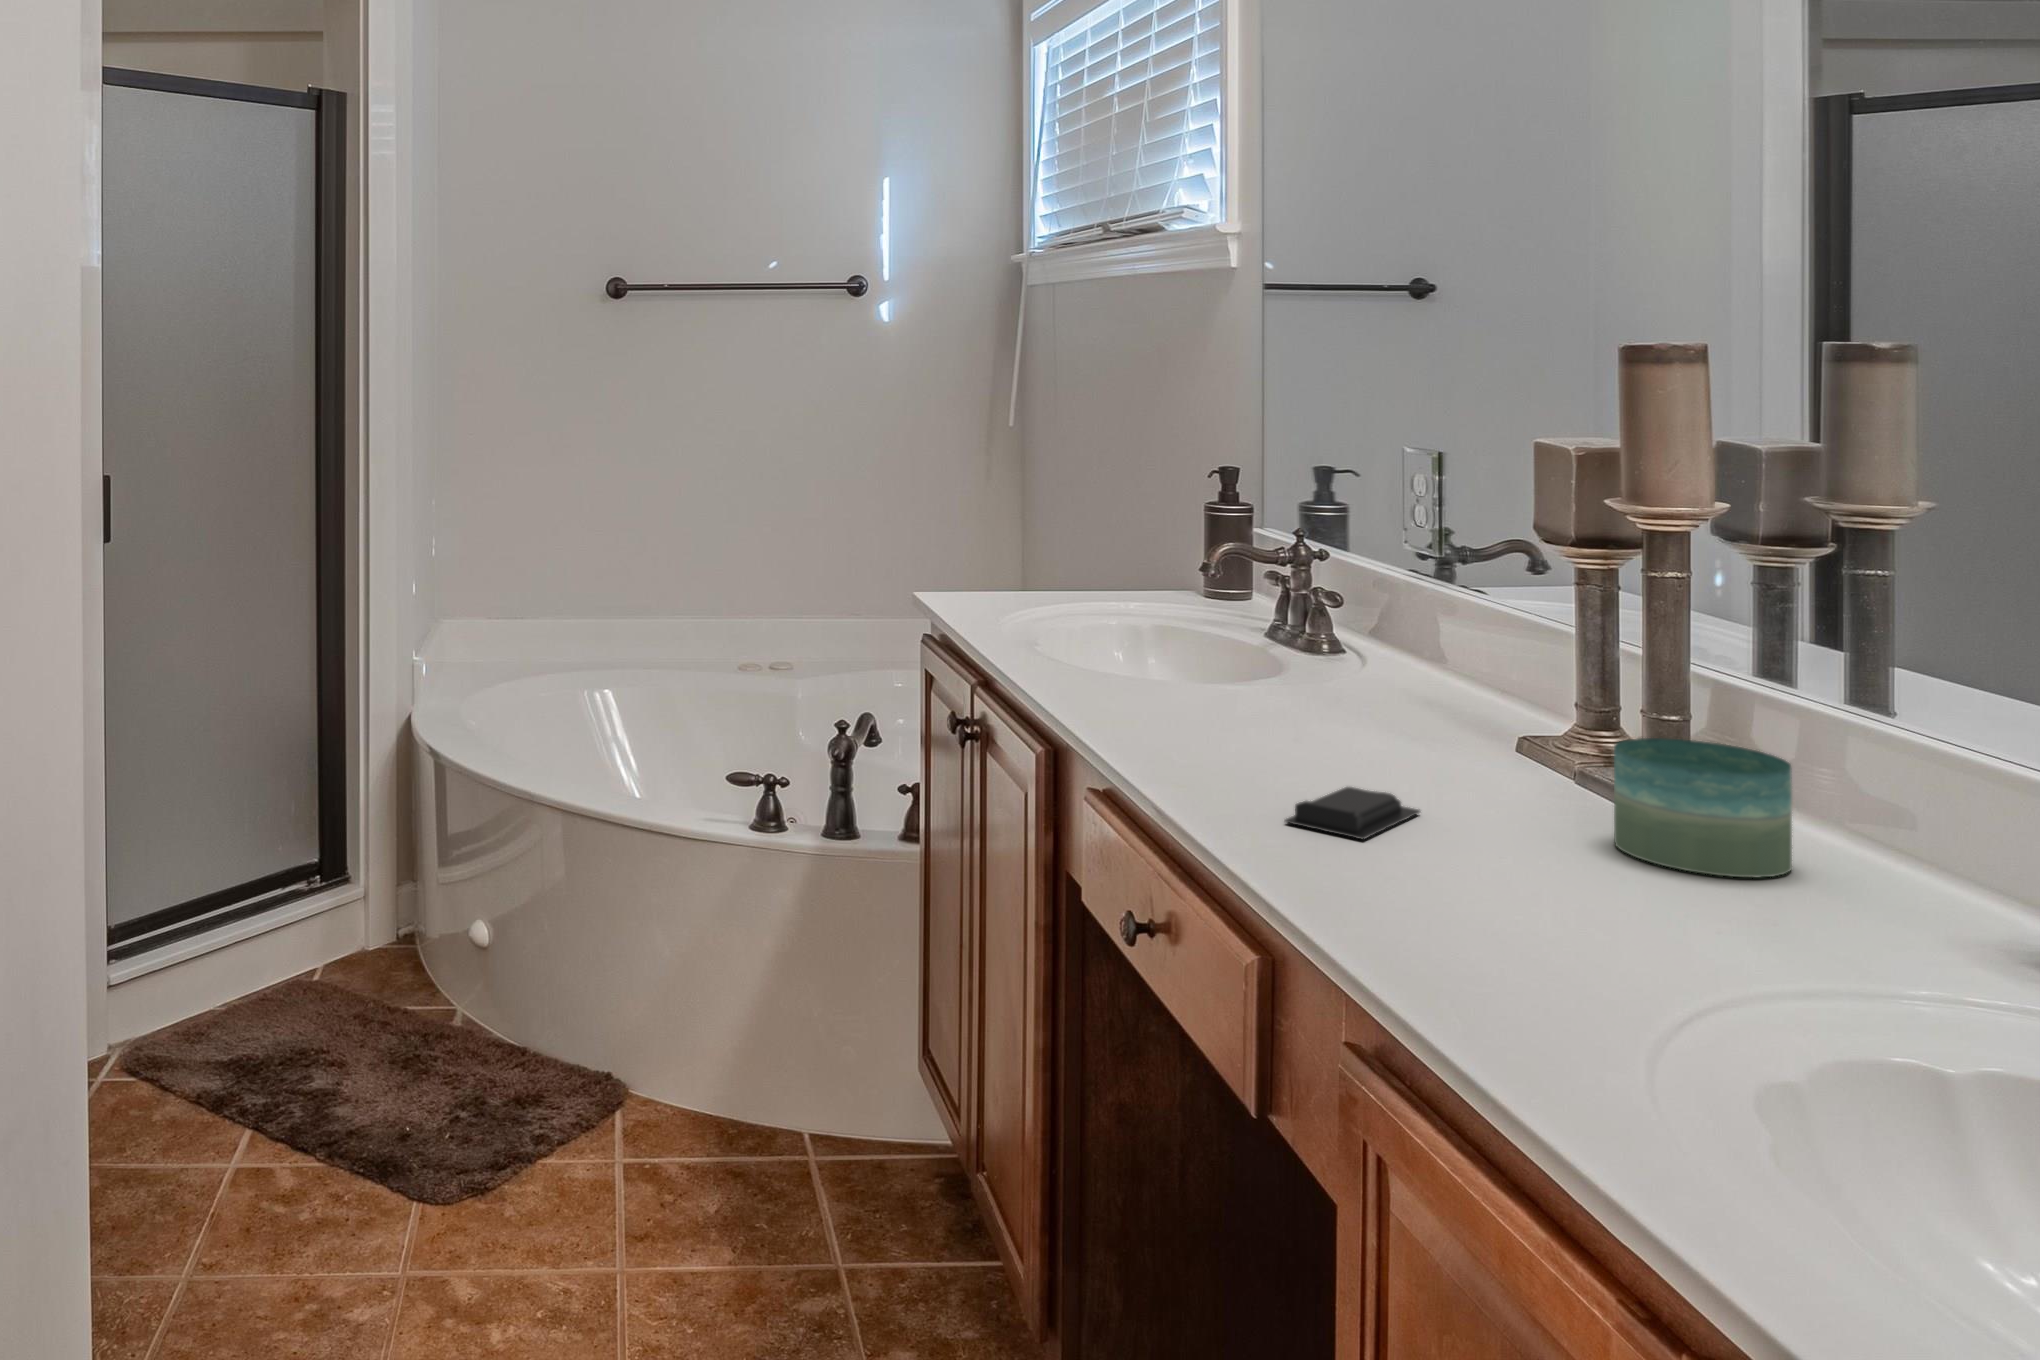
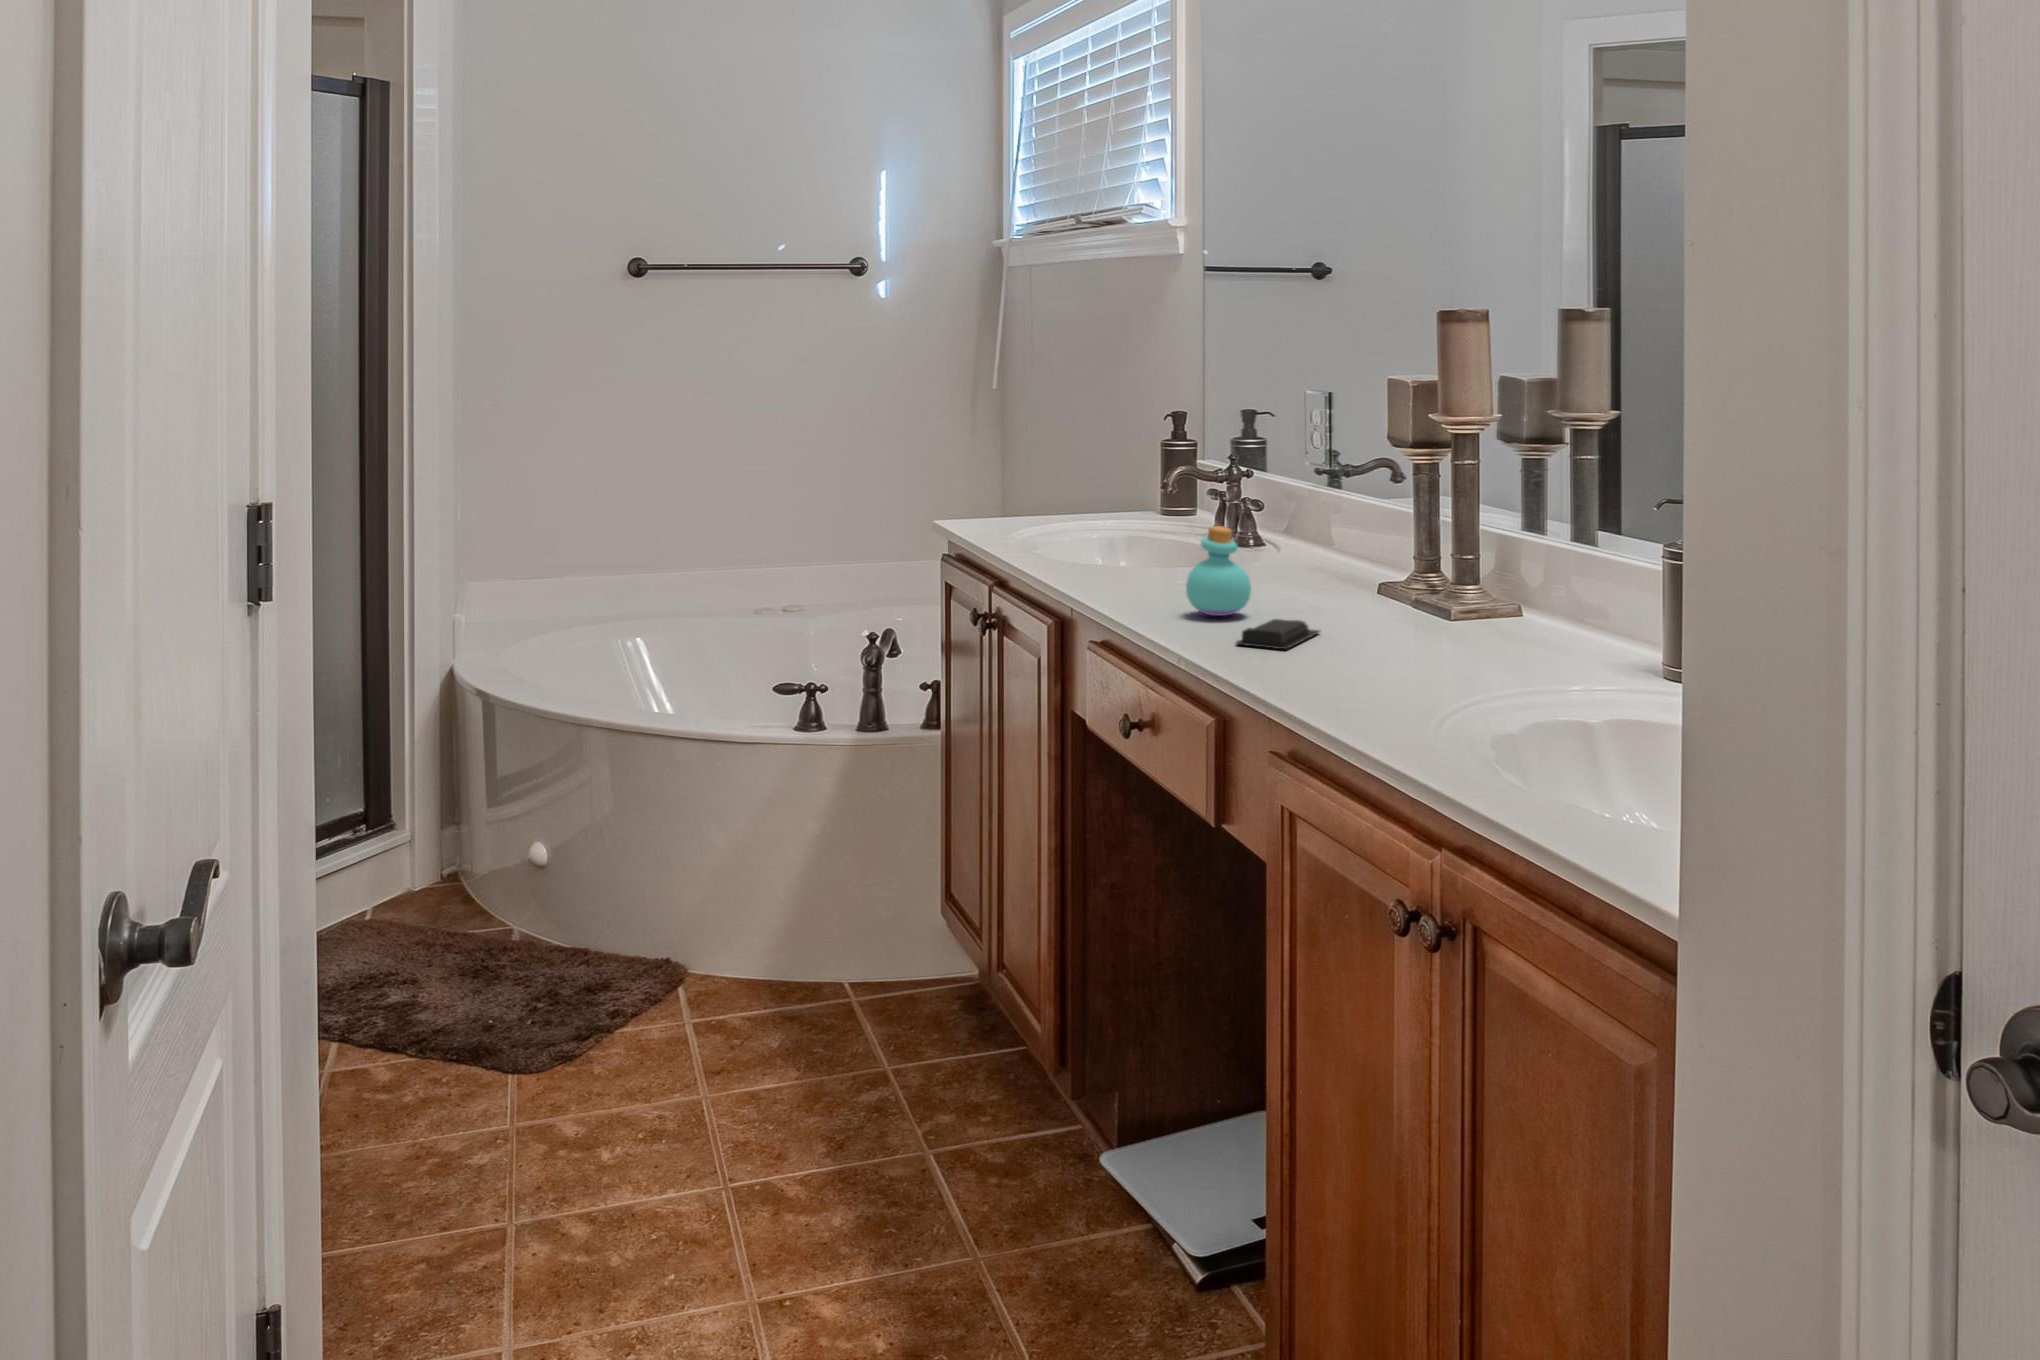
perfume bottle: none [1218,643,1315,770] -> present [1186,526,1251,616]
candle: present [1614,738,1792,877] -> none [1436,569,1535,650]

